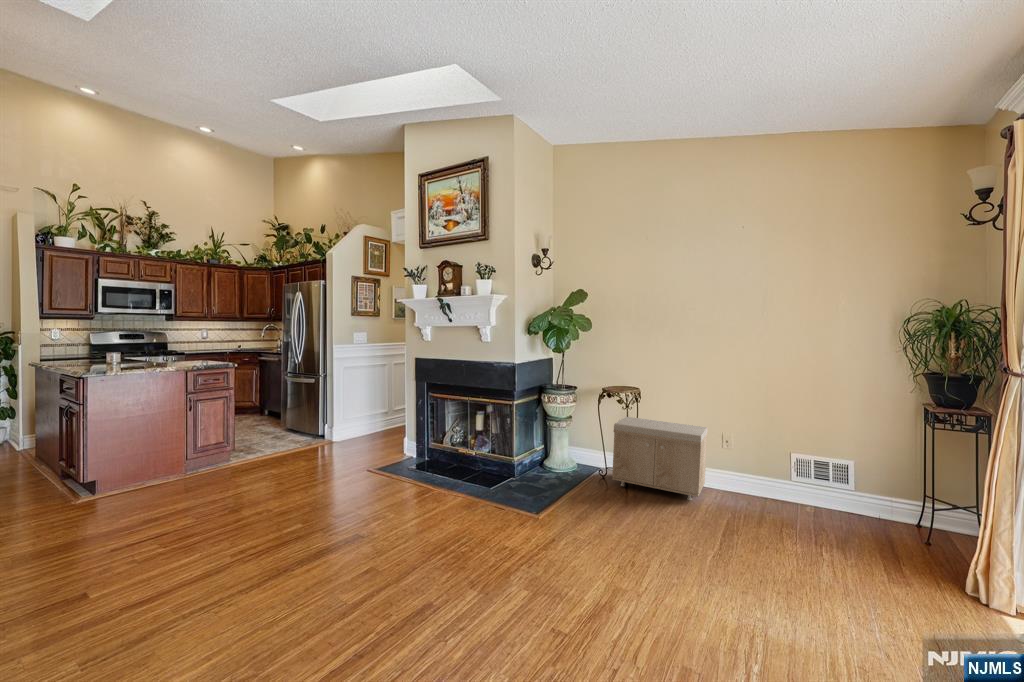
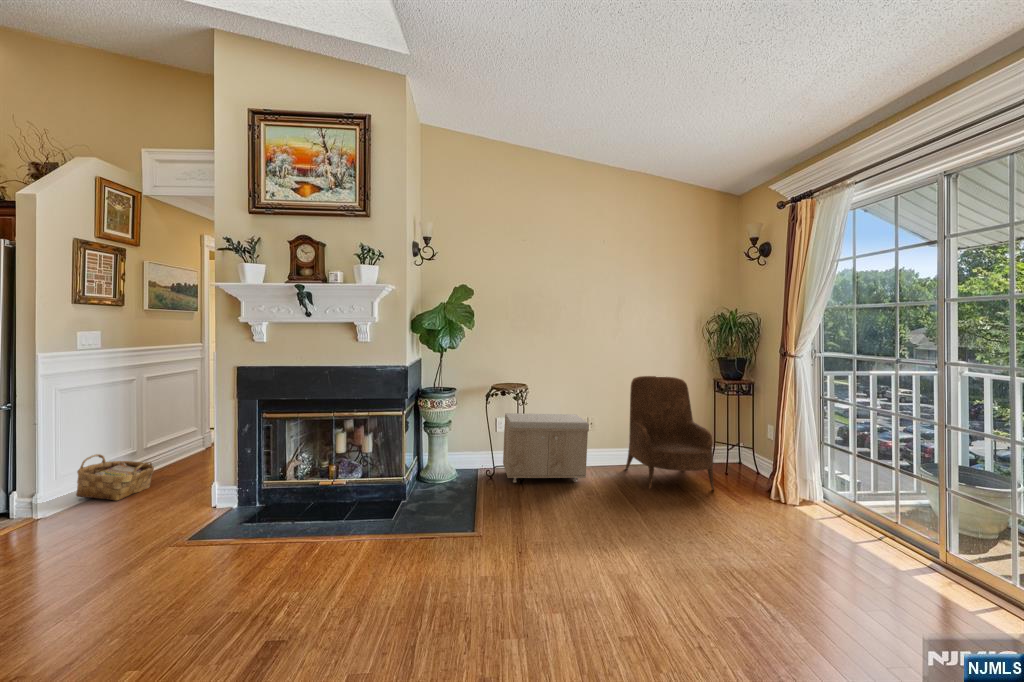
armchair: none [769,390,882,550] -> present [626,376,714,490]
woven basket: none [348,412,385,442] -> present [76,454,154,501]

